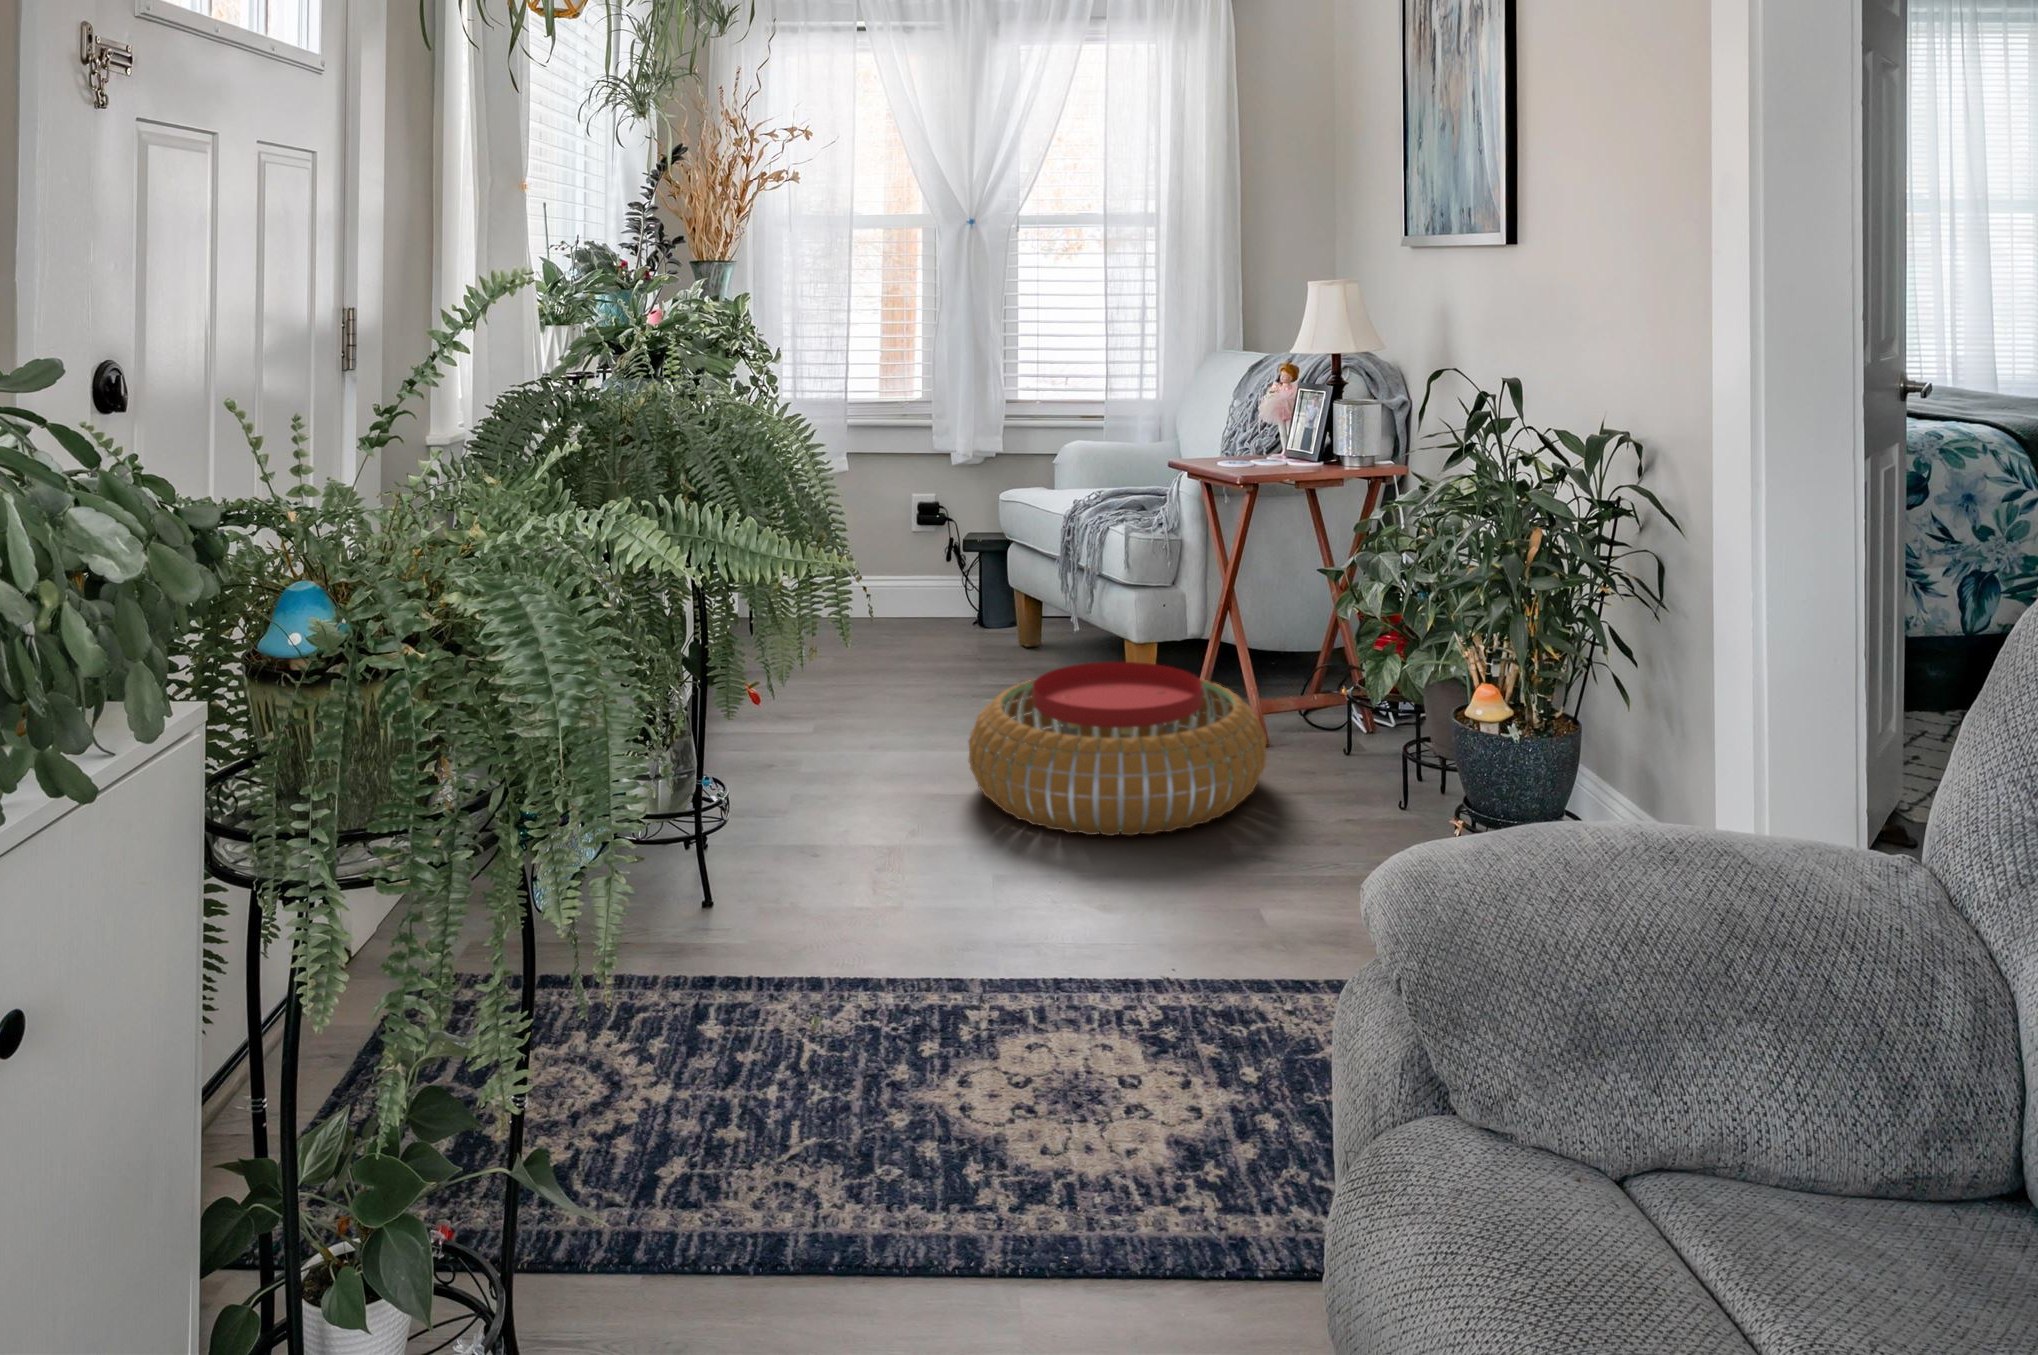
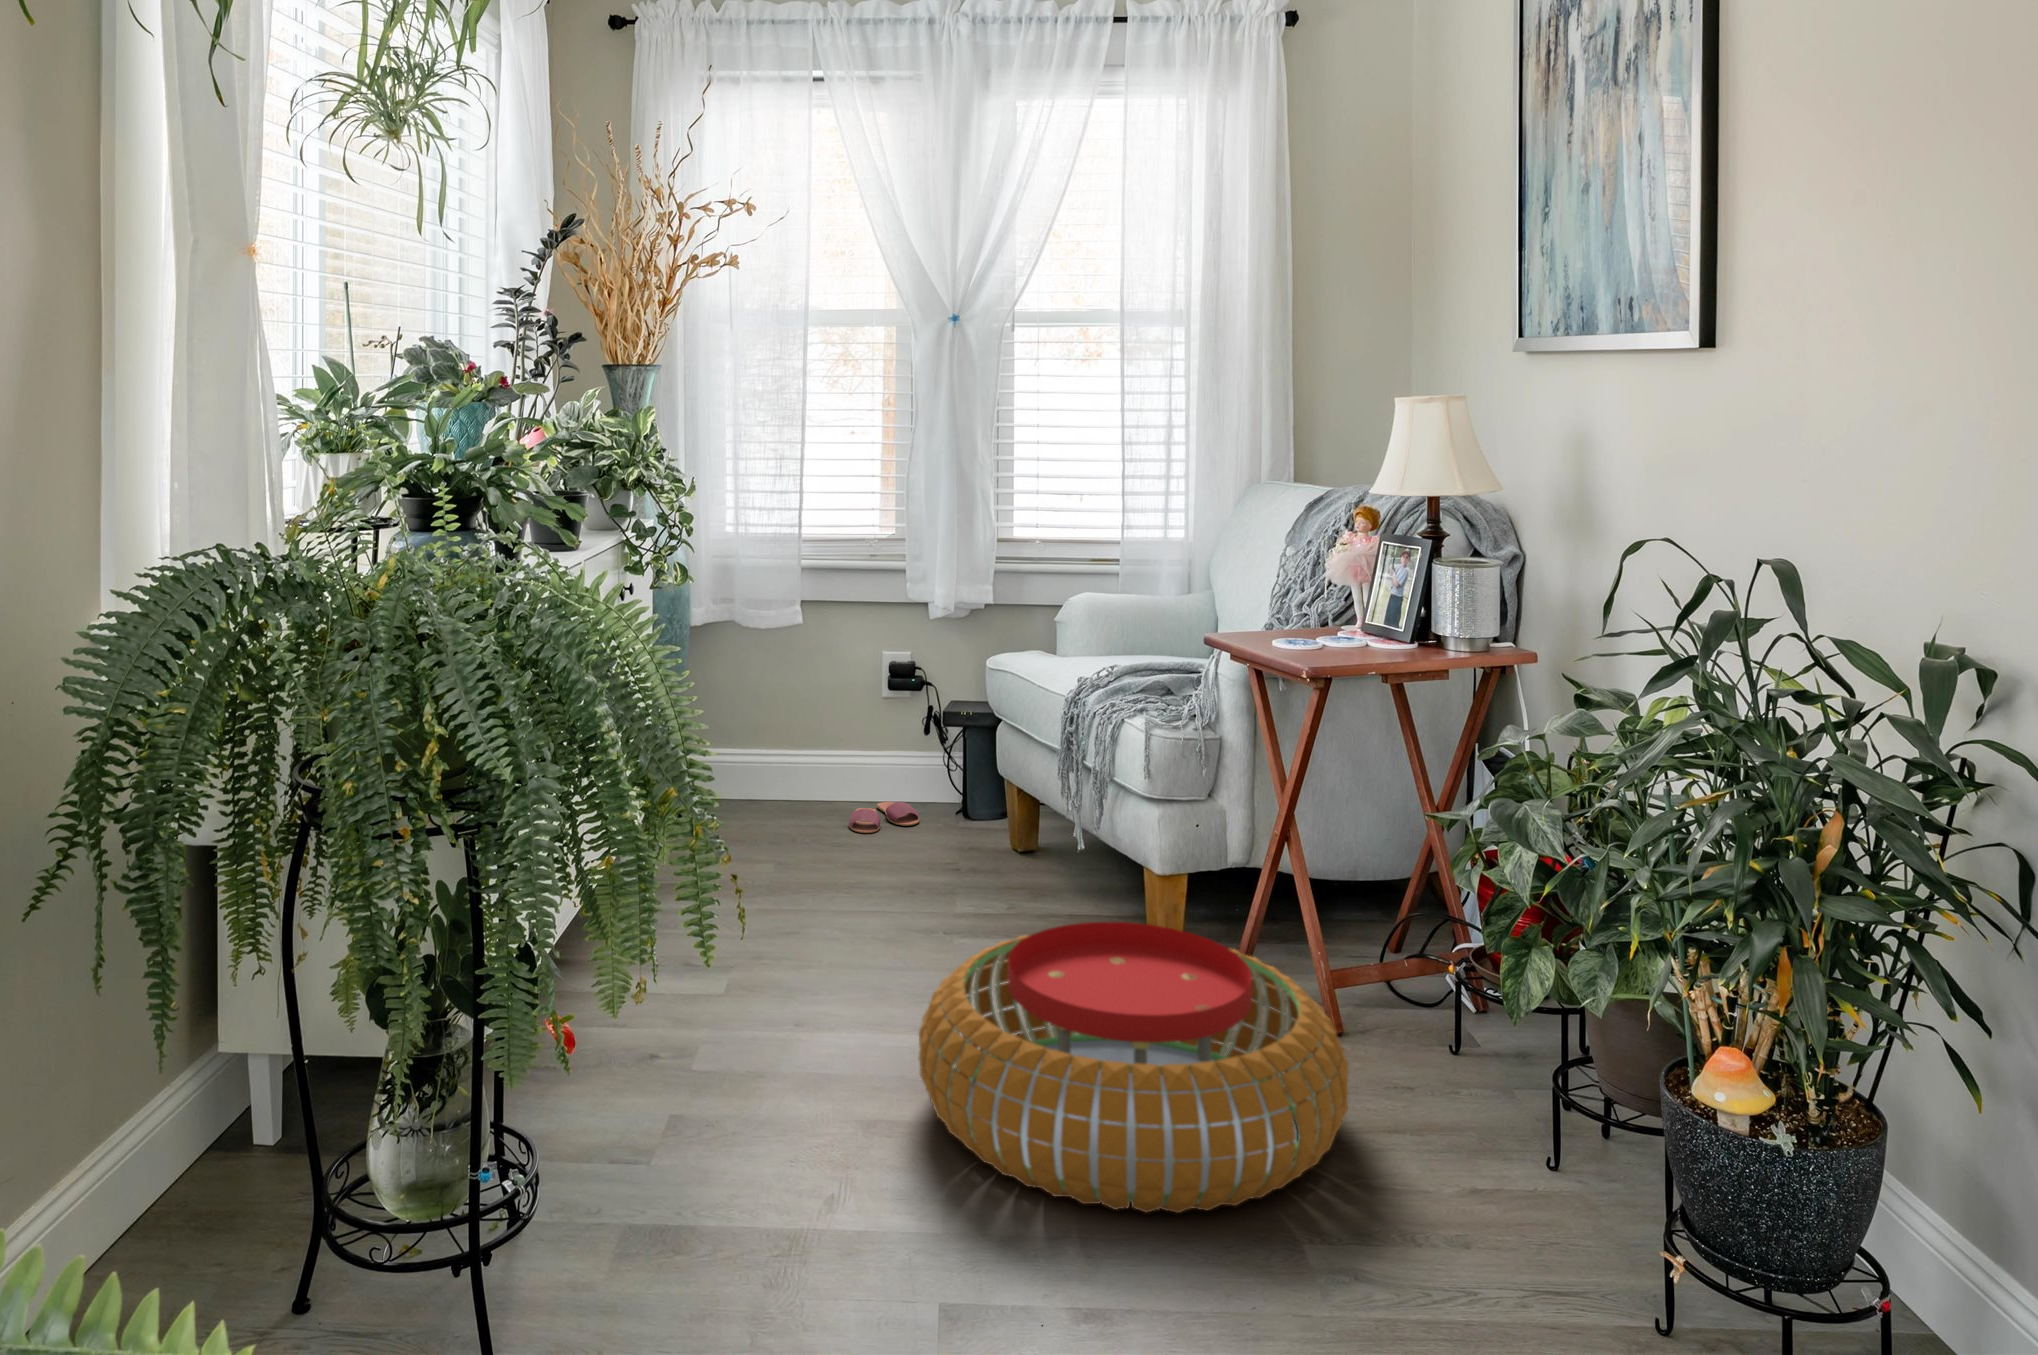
slippers: none [891,615,948,639] -> present [849,802,919,833]

